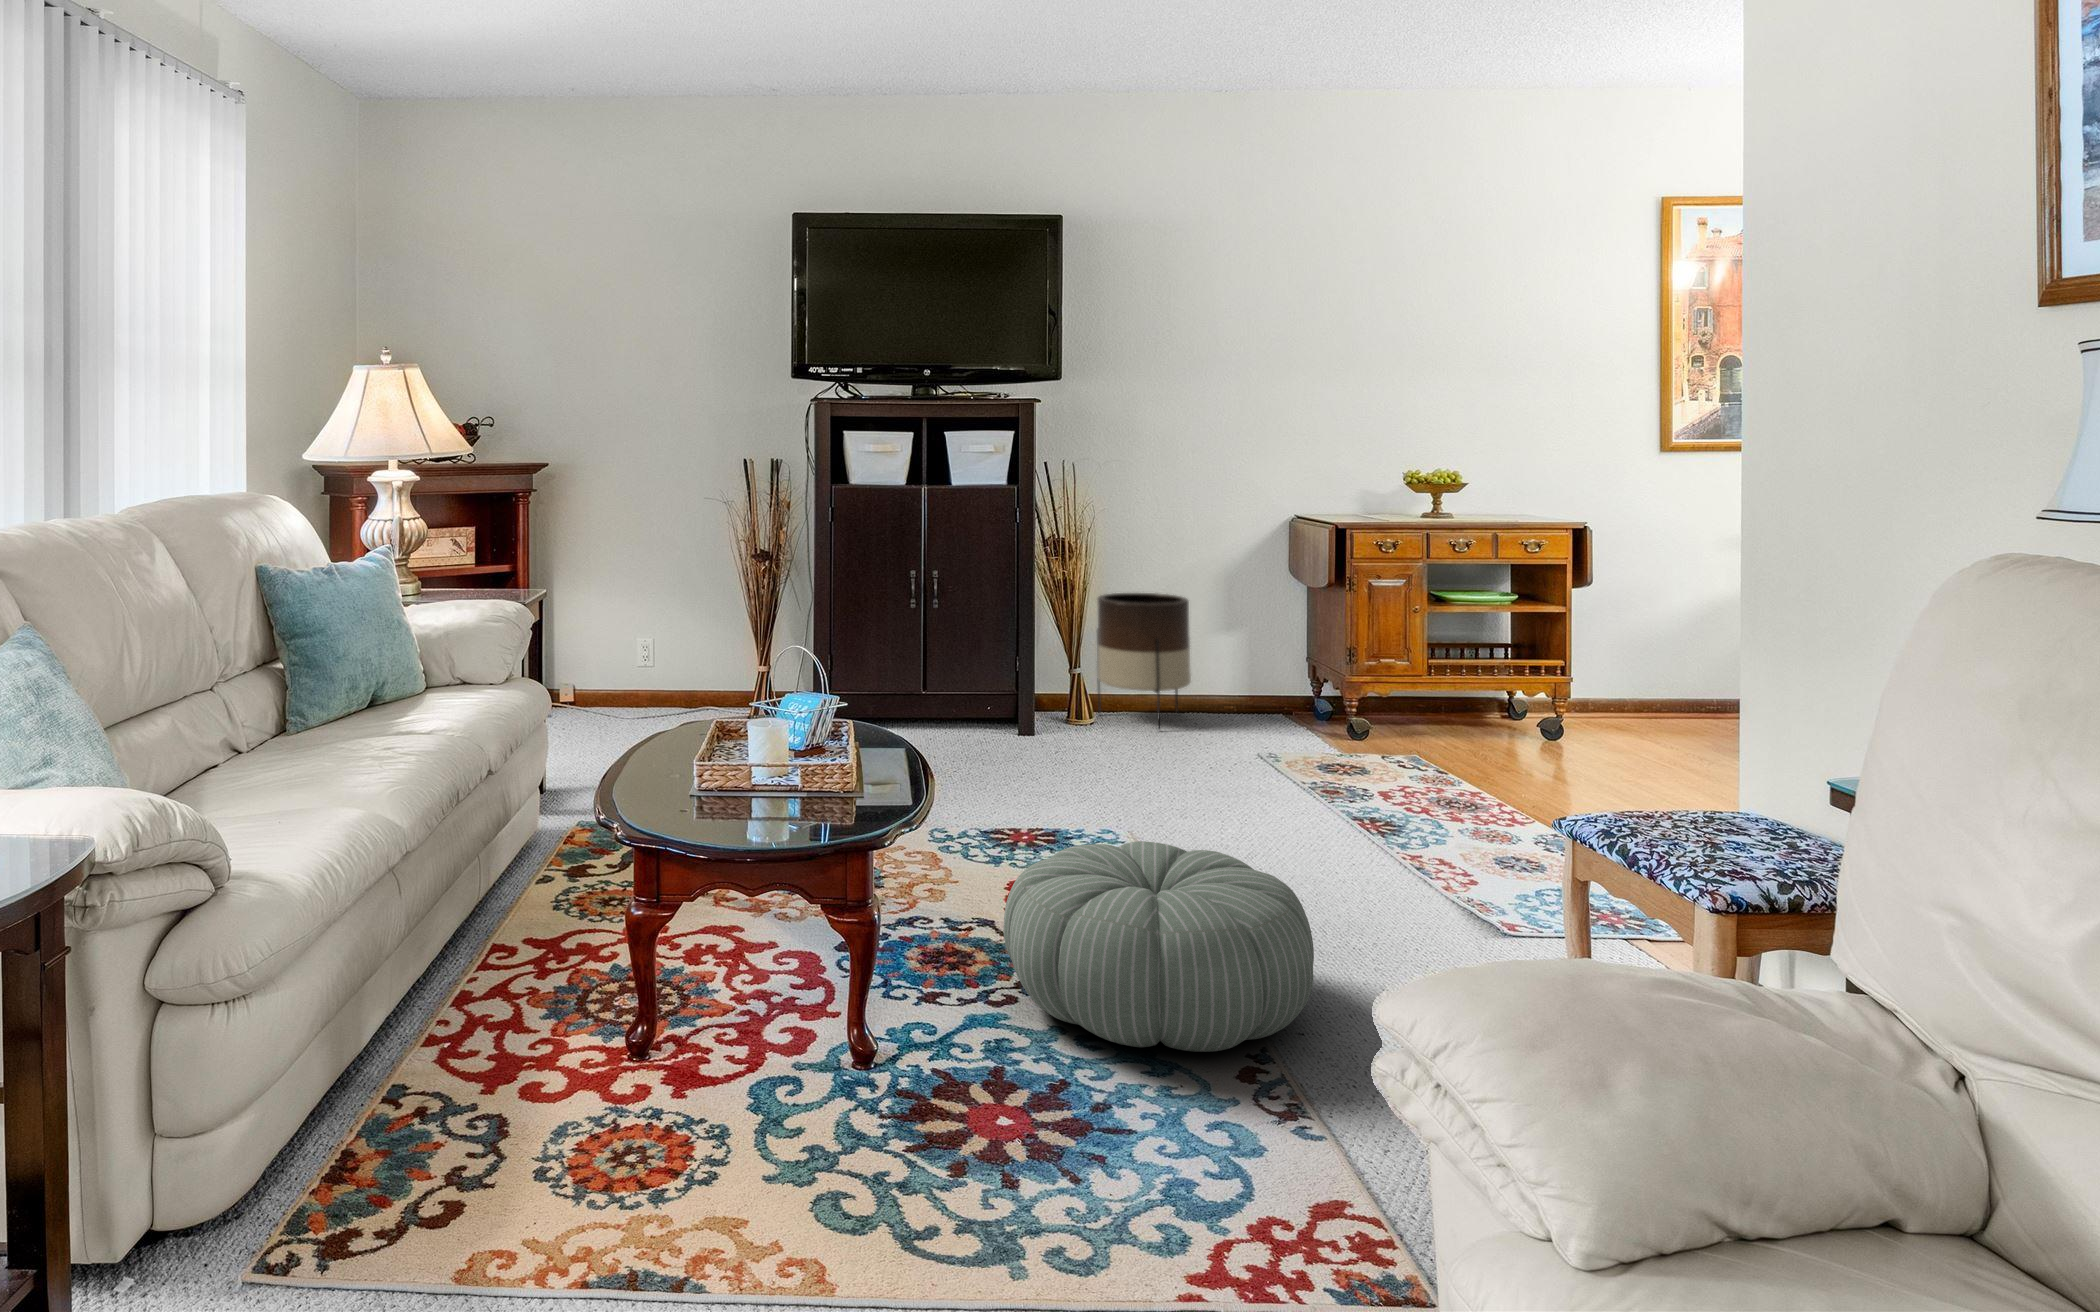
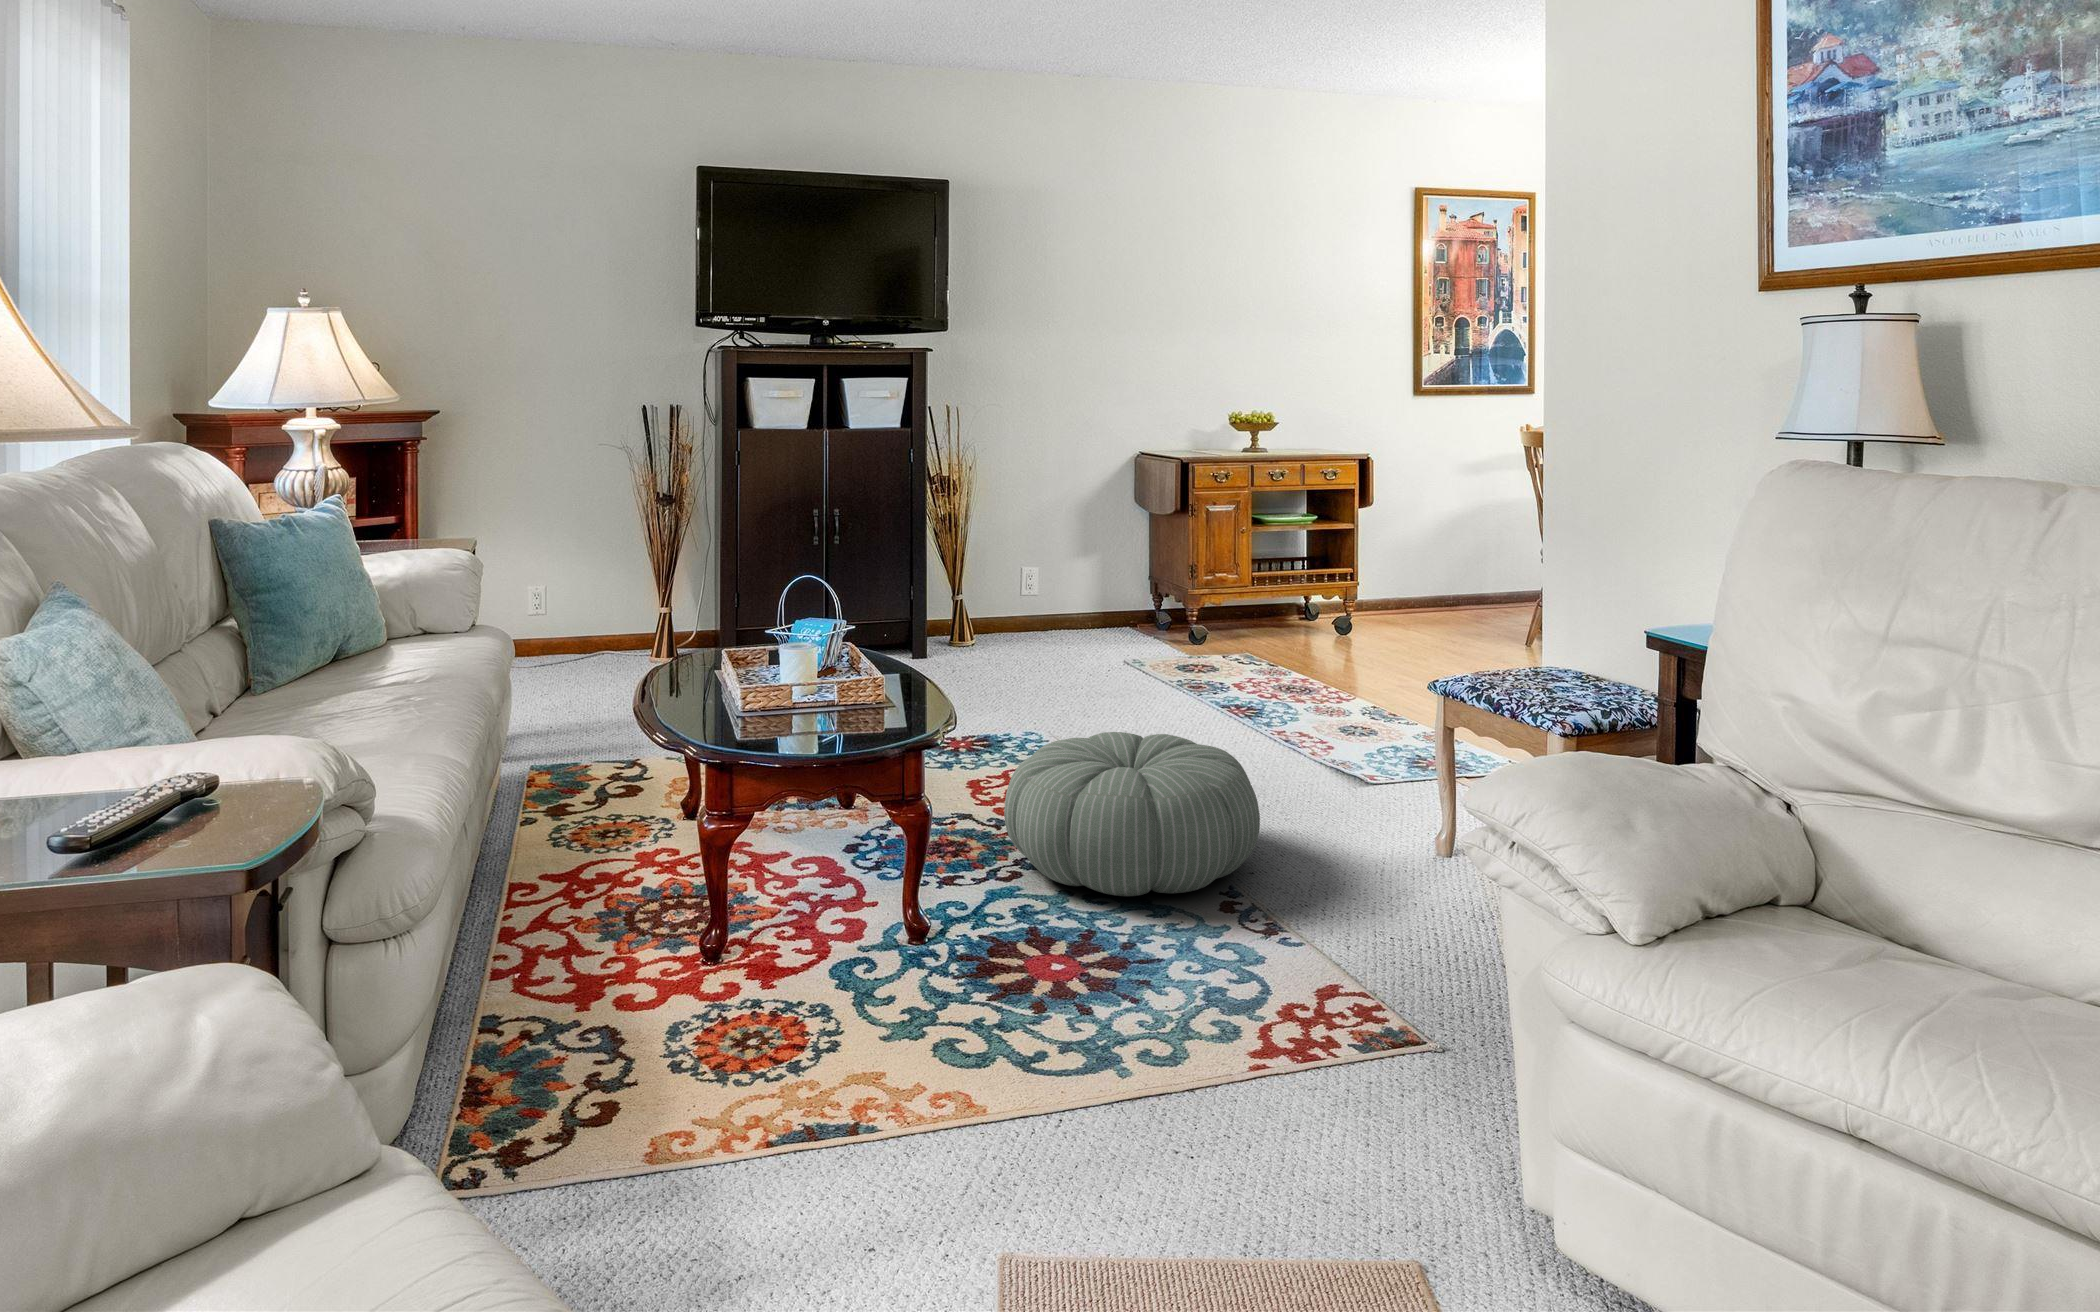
planter: present [1097,593,1191,728] -> none [977,528,1059,649]

